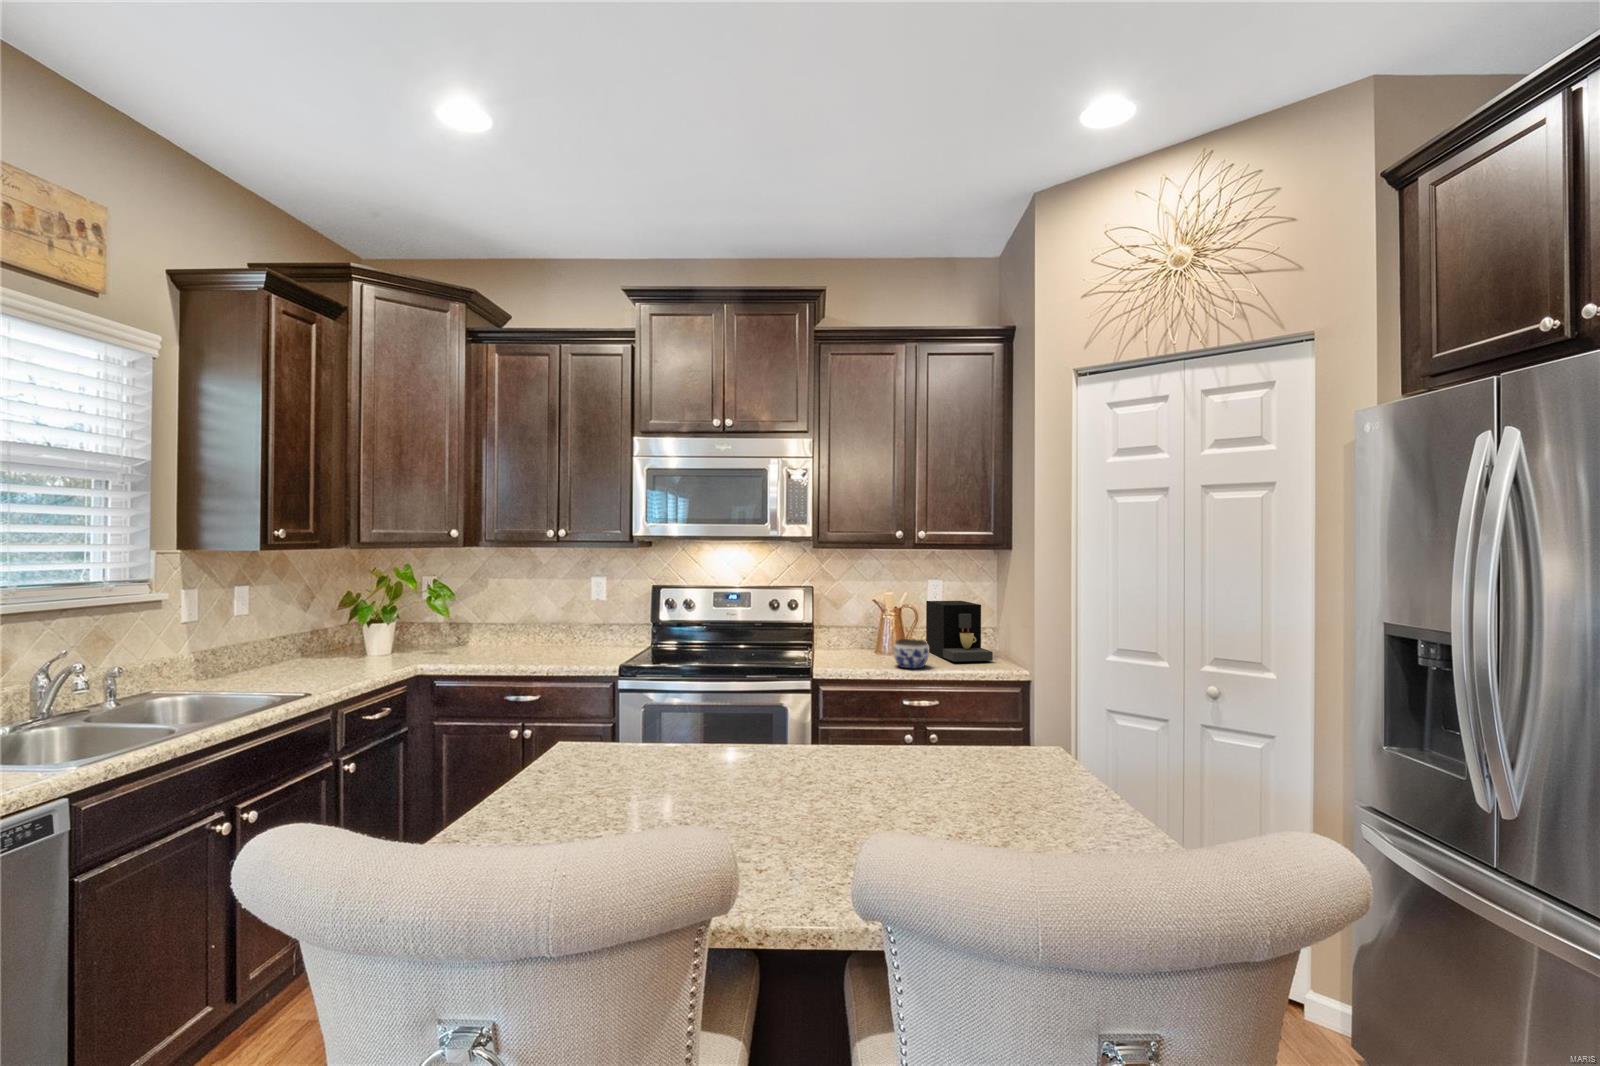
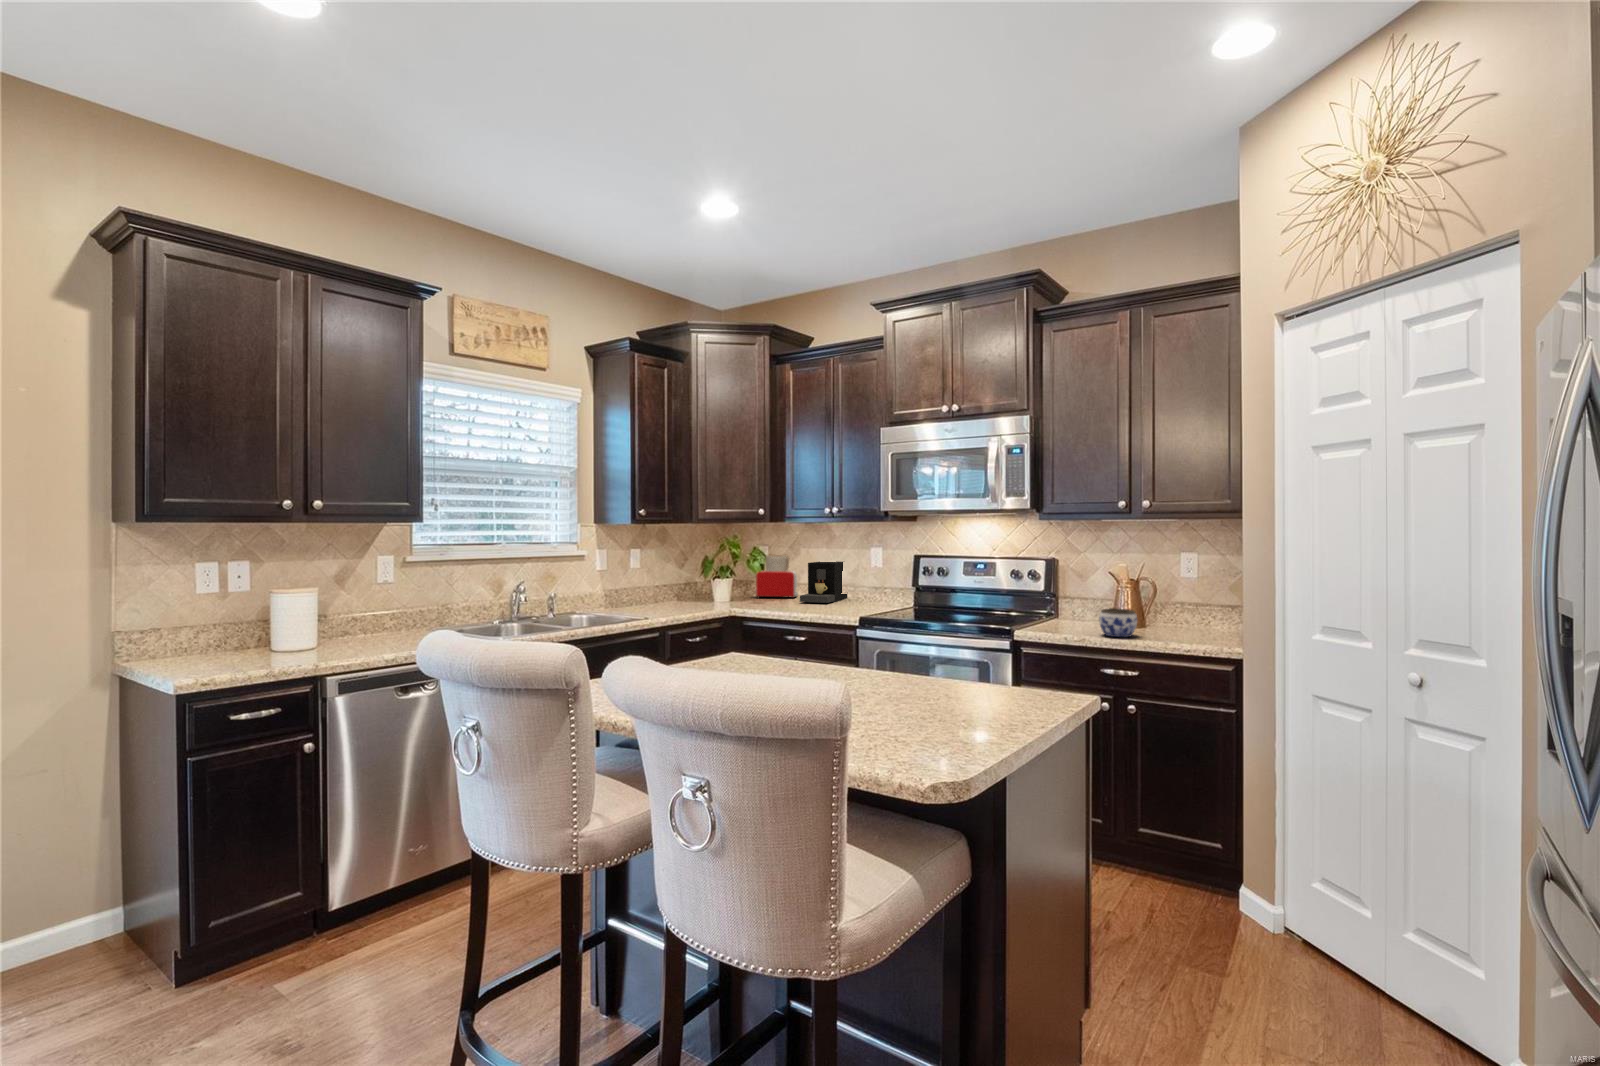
toaster: none [420,586,480,644] -> present [755,555,798,598]
coffee maker: present [926,601,993,662] -> present [800,561,847,603]

